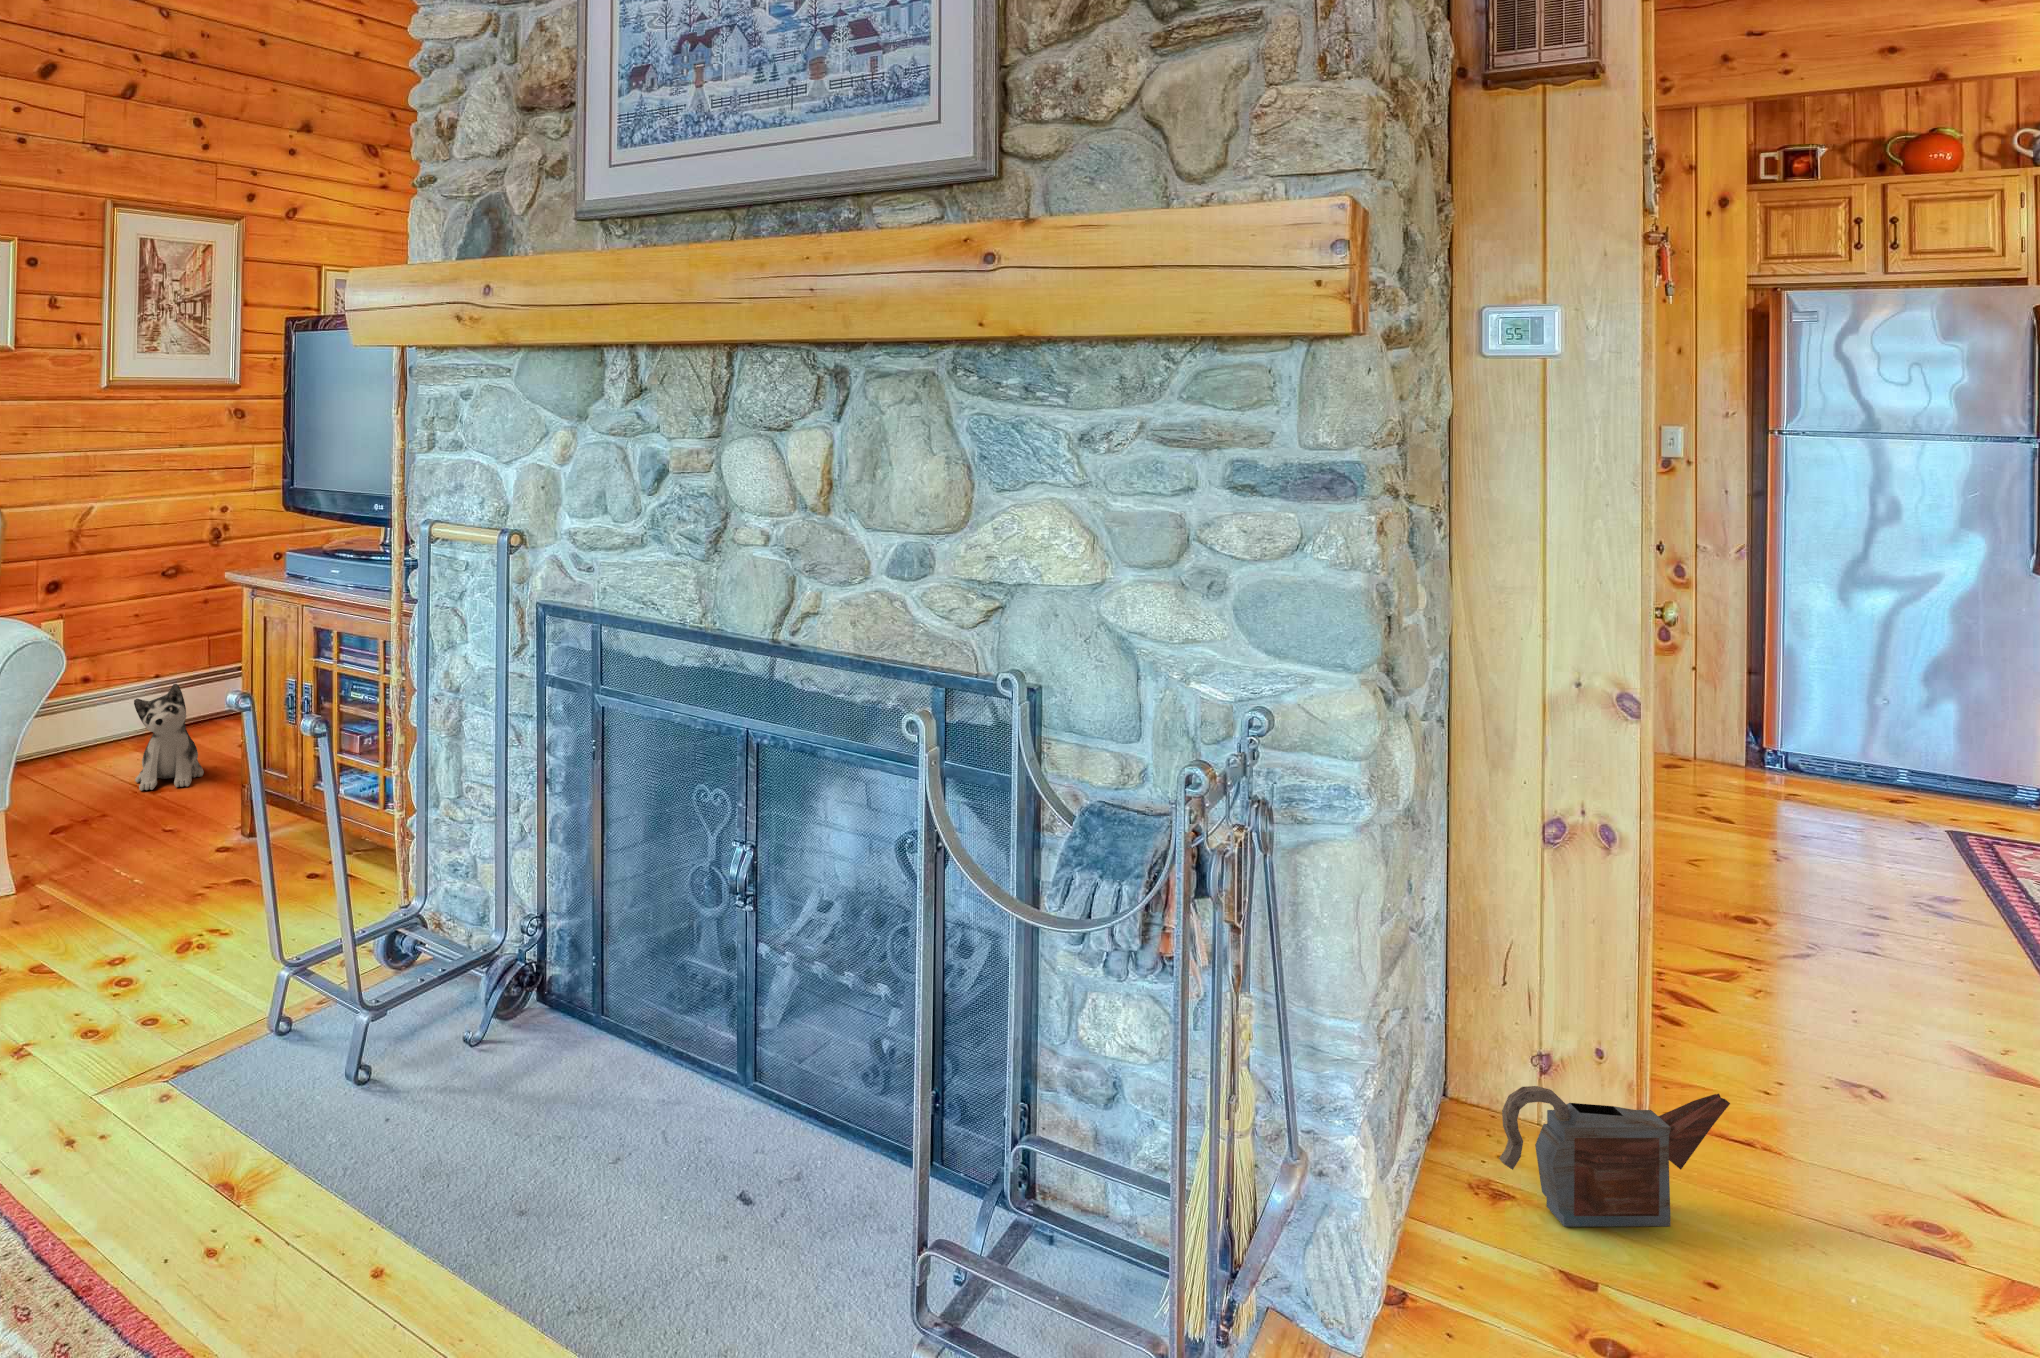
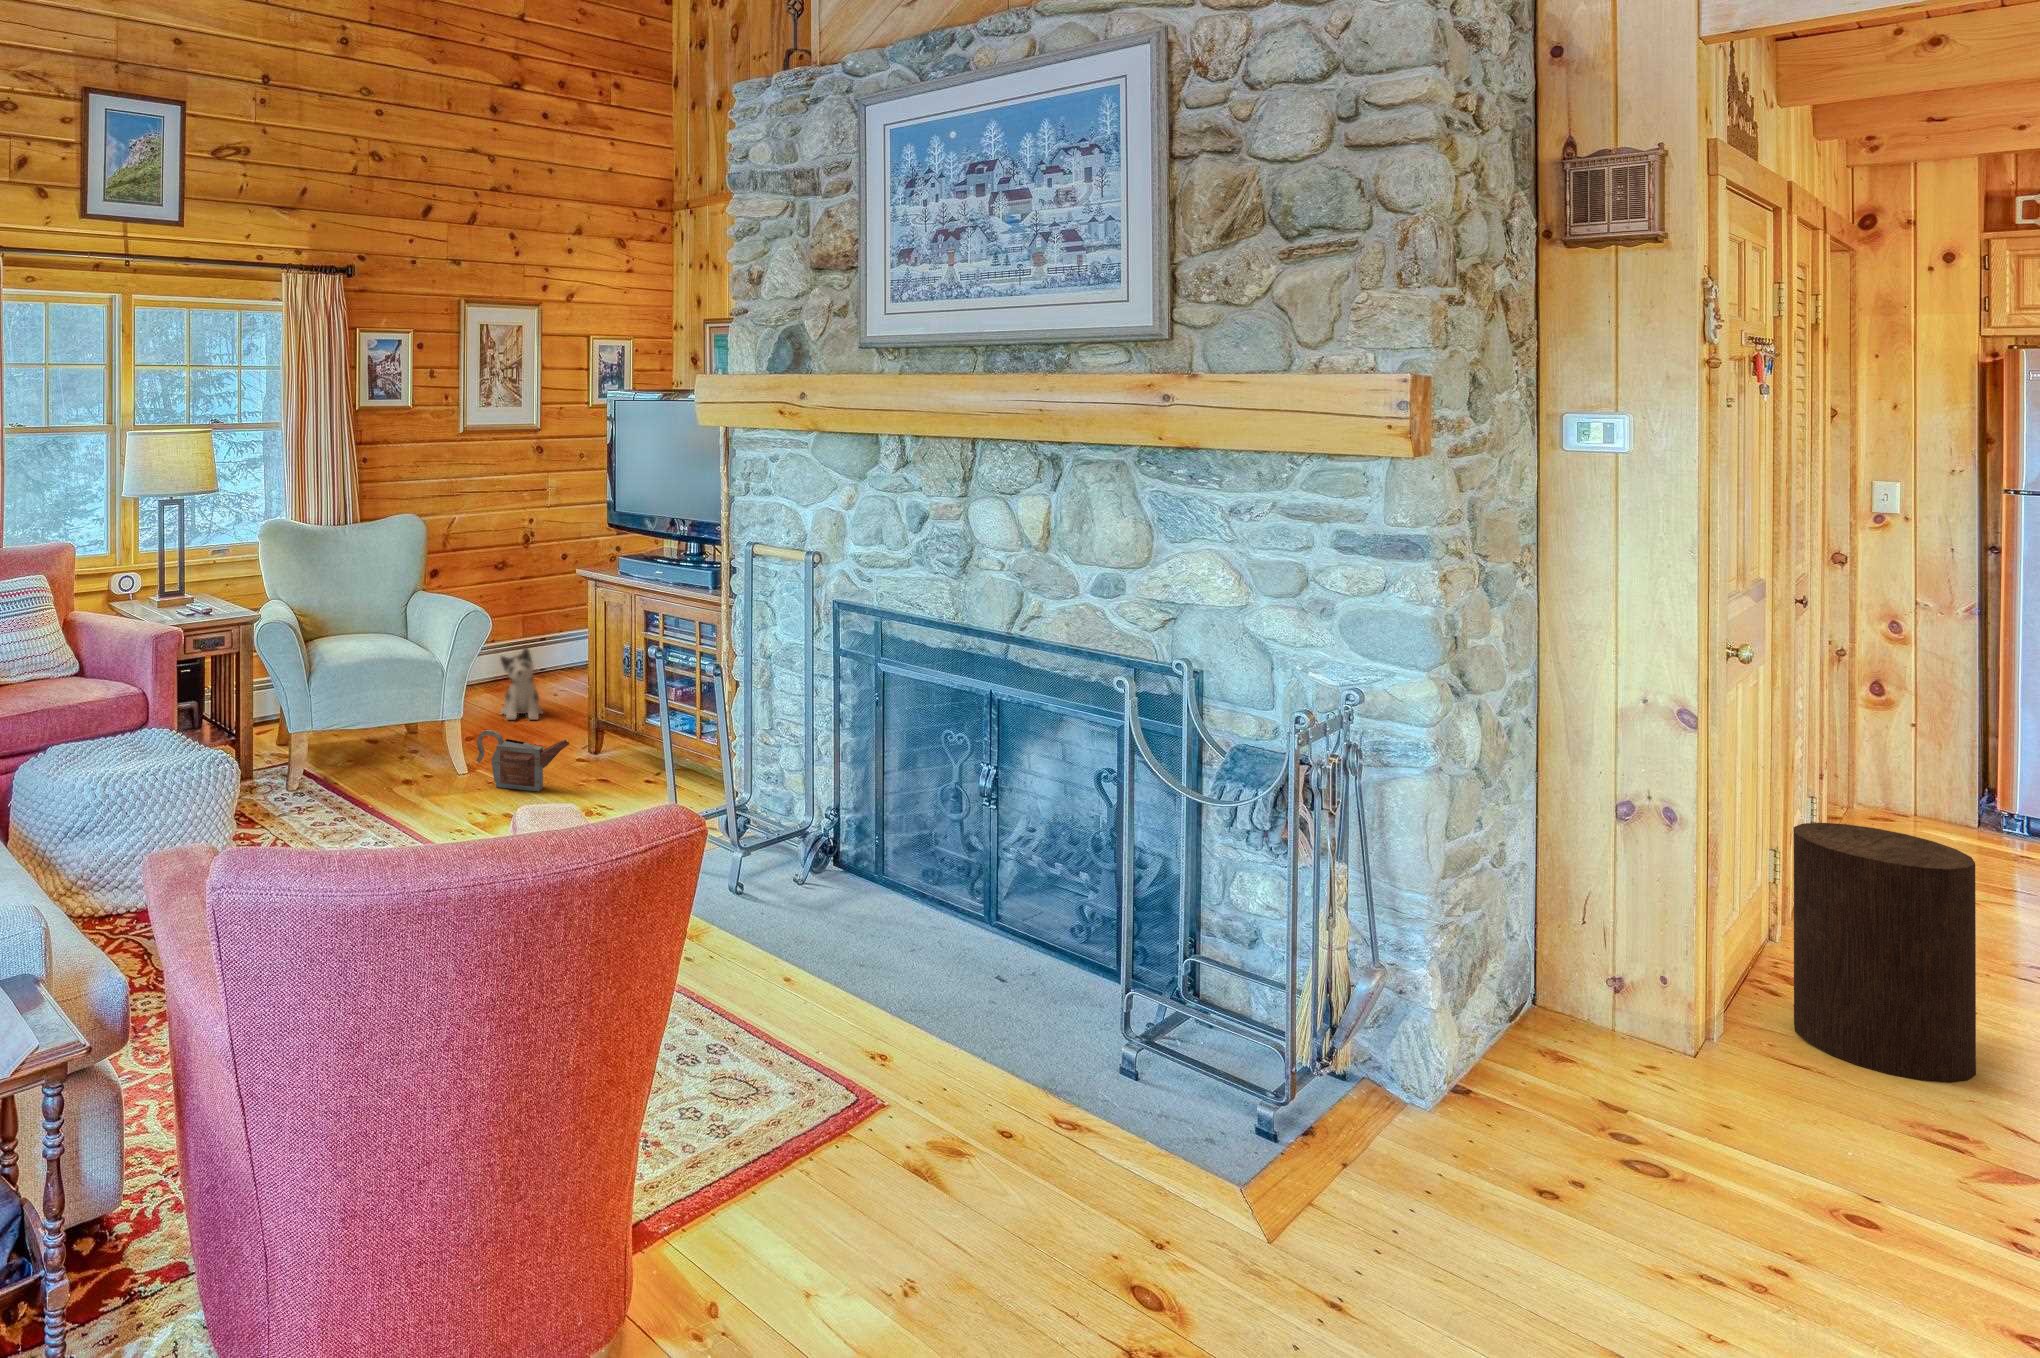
stool: none [1708,819,1909,1154] -> present [1794,823,1976,1083]
watering can: present [1499,1086,1730,1226] -> present [476,730,569,792]

